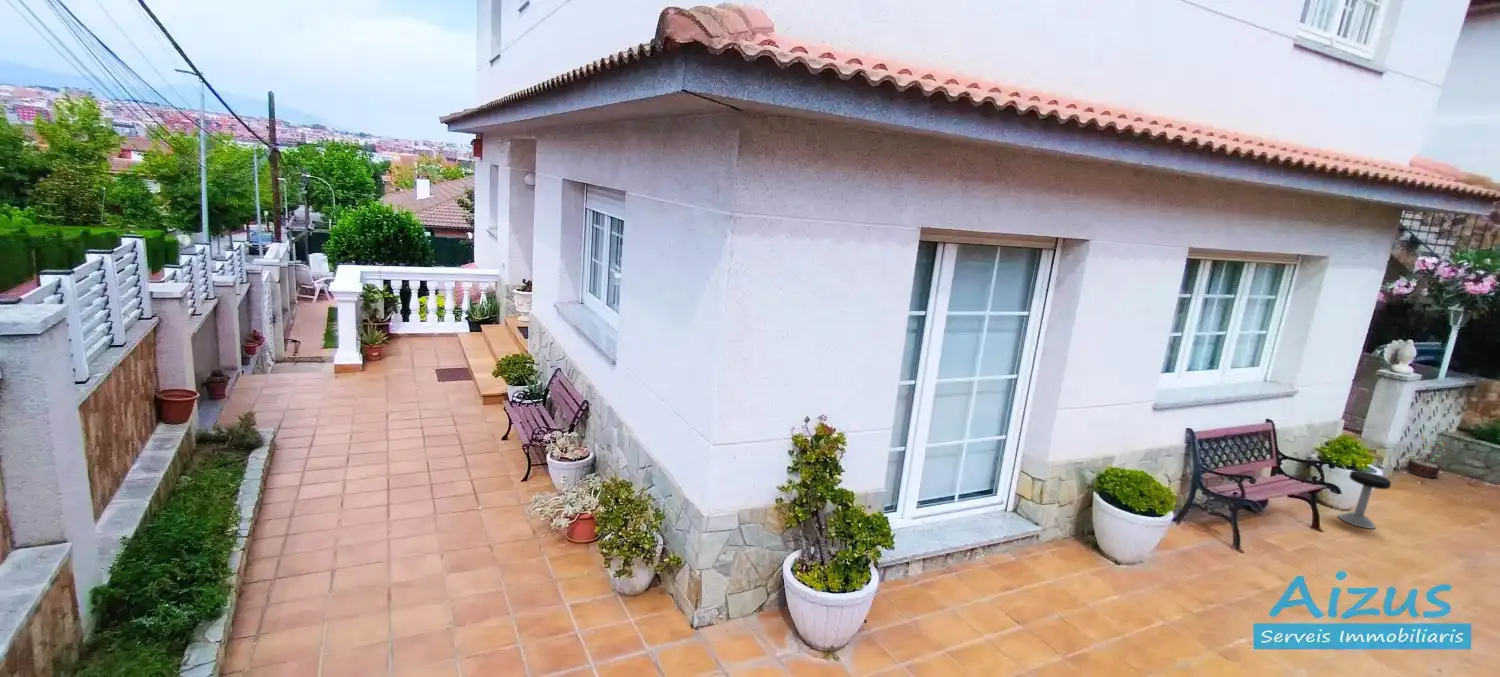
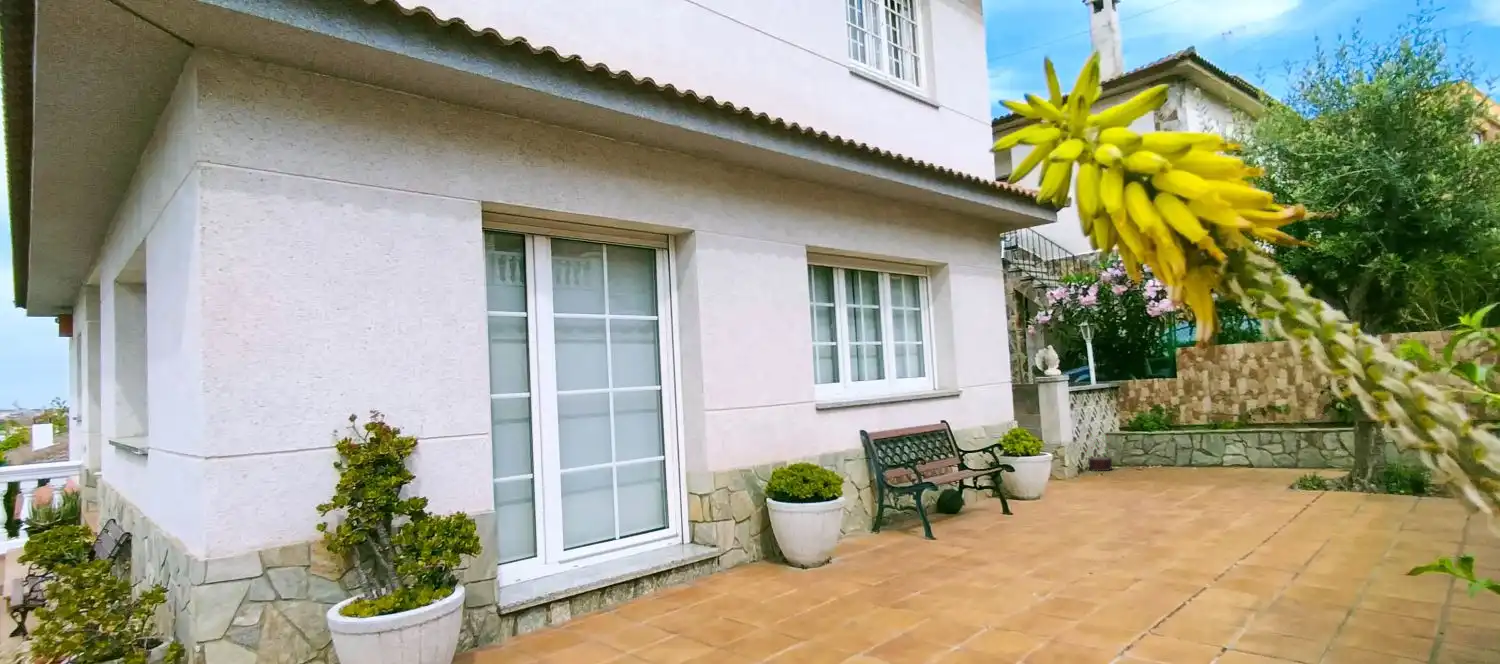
stool: present [1339,470,1391,529] -> none [1023,454,1057,507]

